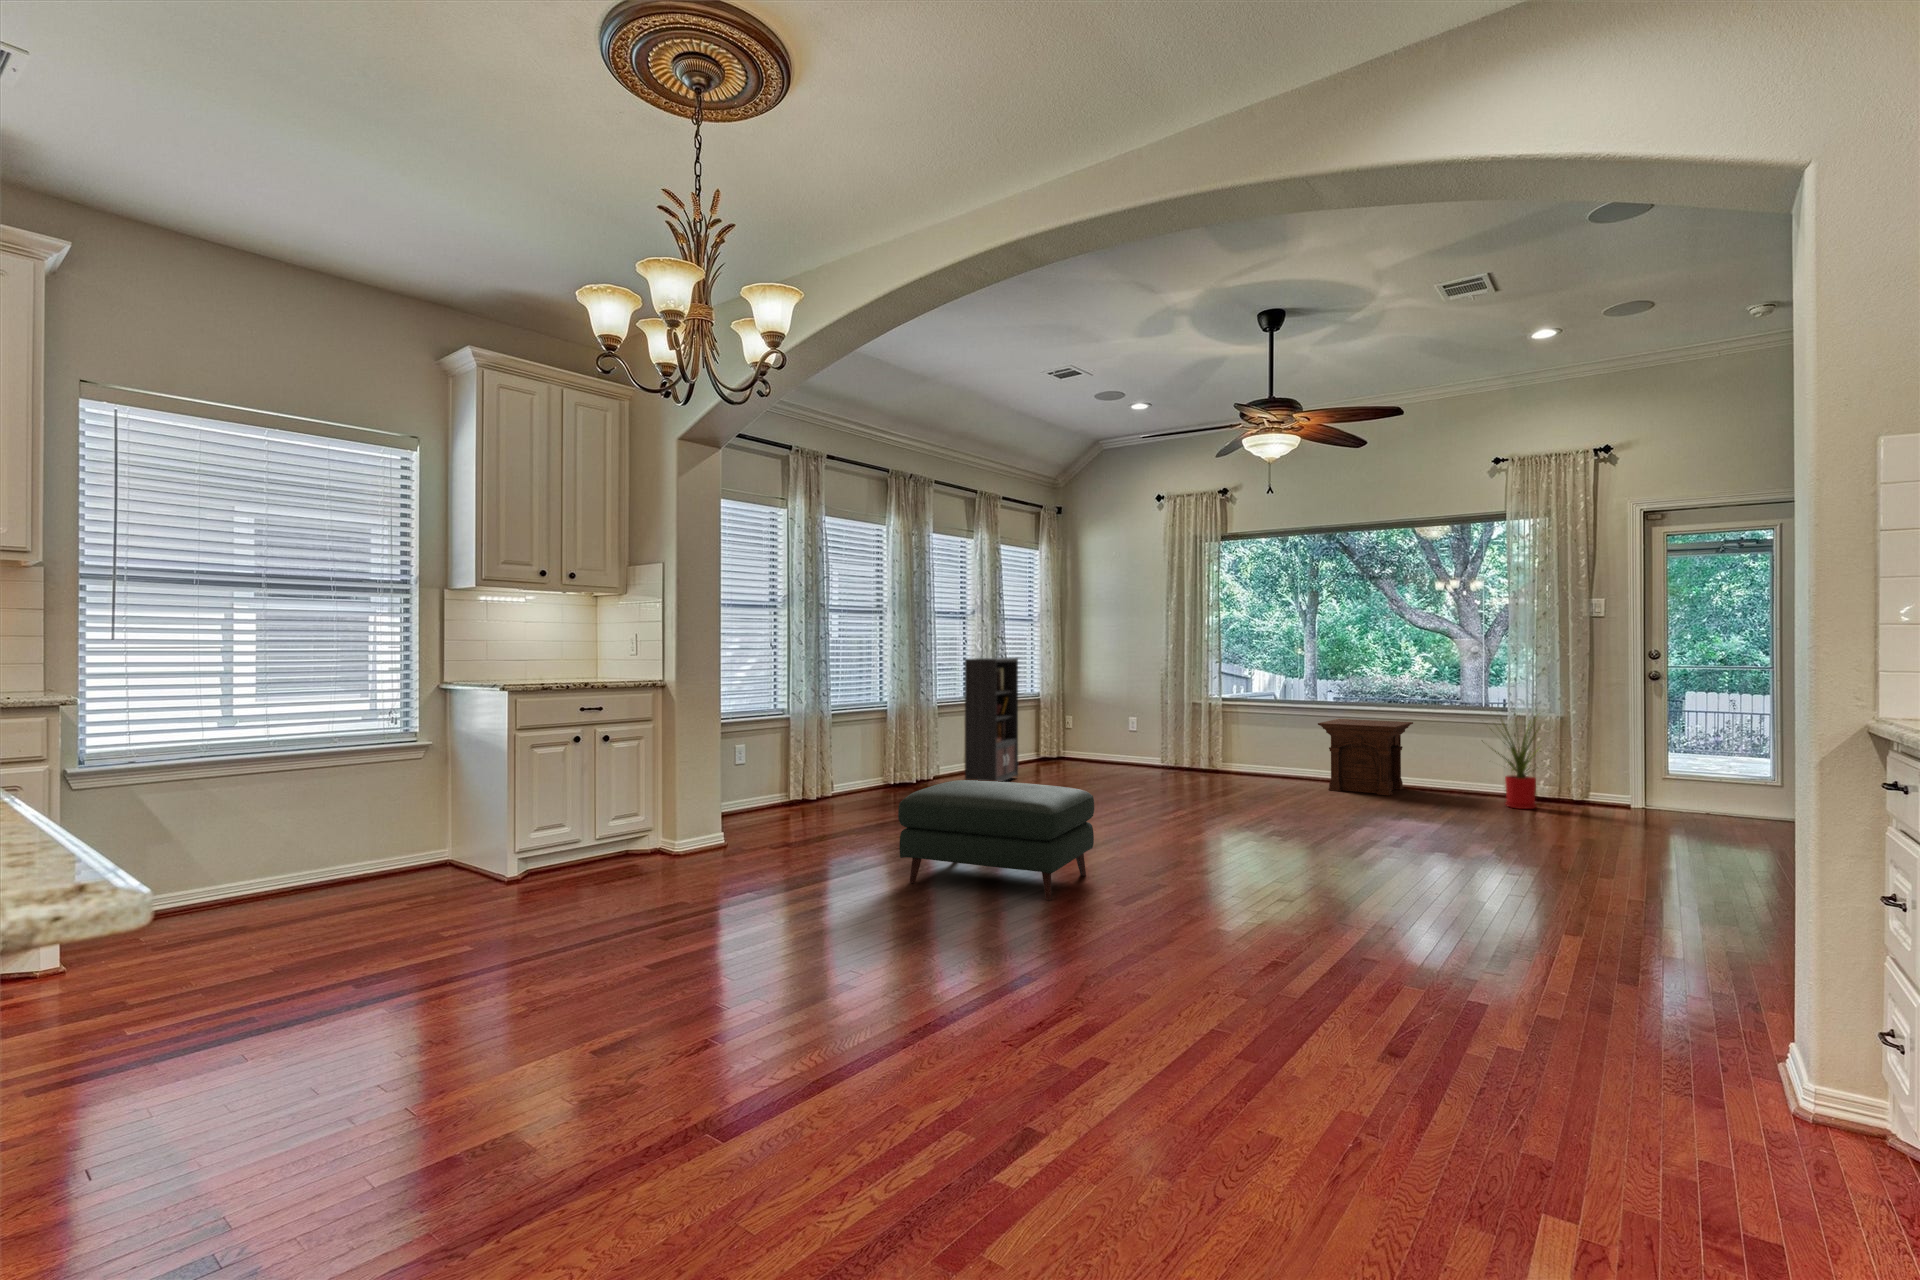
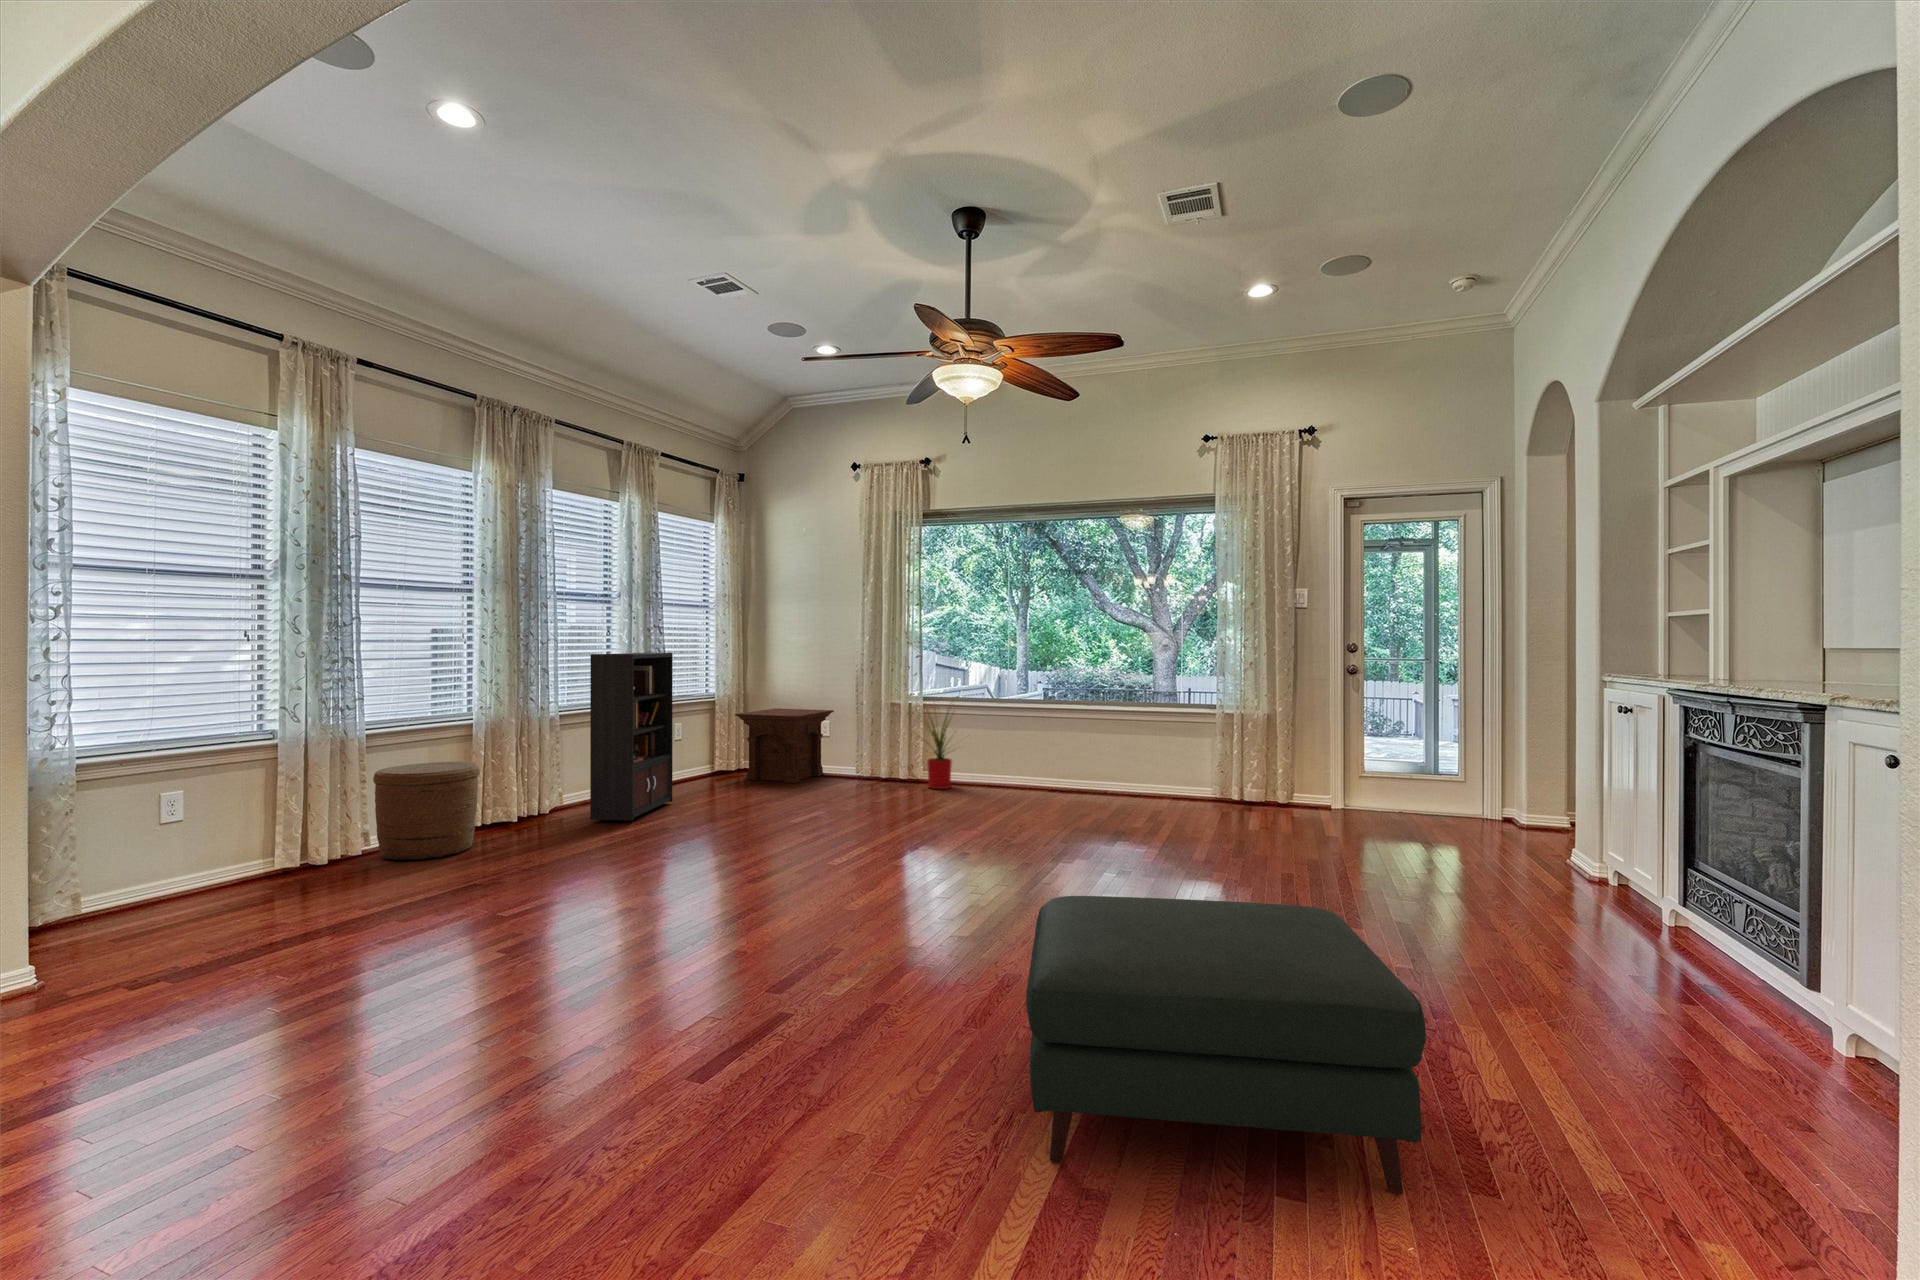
house plant: present [1495,713,1540,809] -> present [916,710,952,789]
side table: present [1318,719,1413,796] -> present [735,708,834,783]
woven basket: none [836,735,899,800] -> present [373,762,480,860]
ottoman: present [898,780,1094,900] -> present [1026,896,1426,1194]

